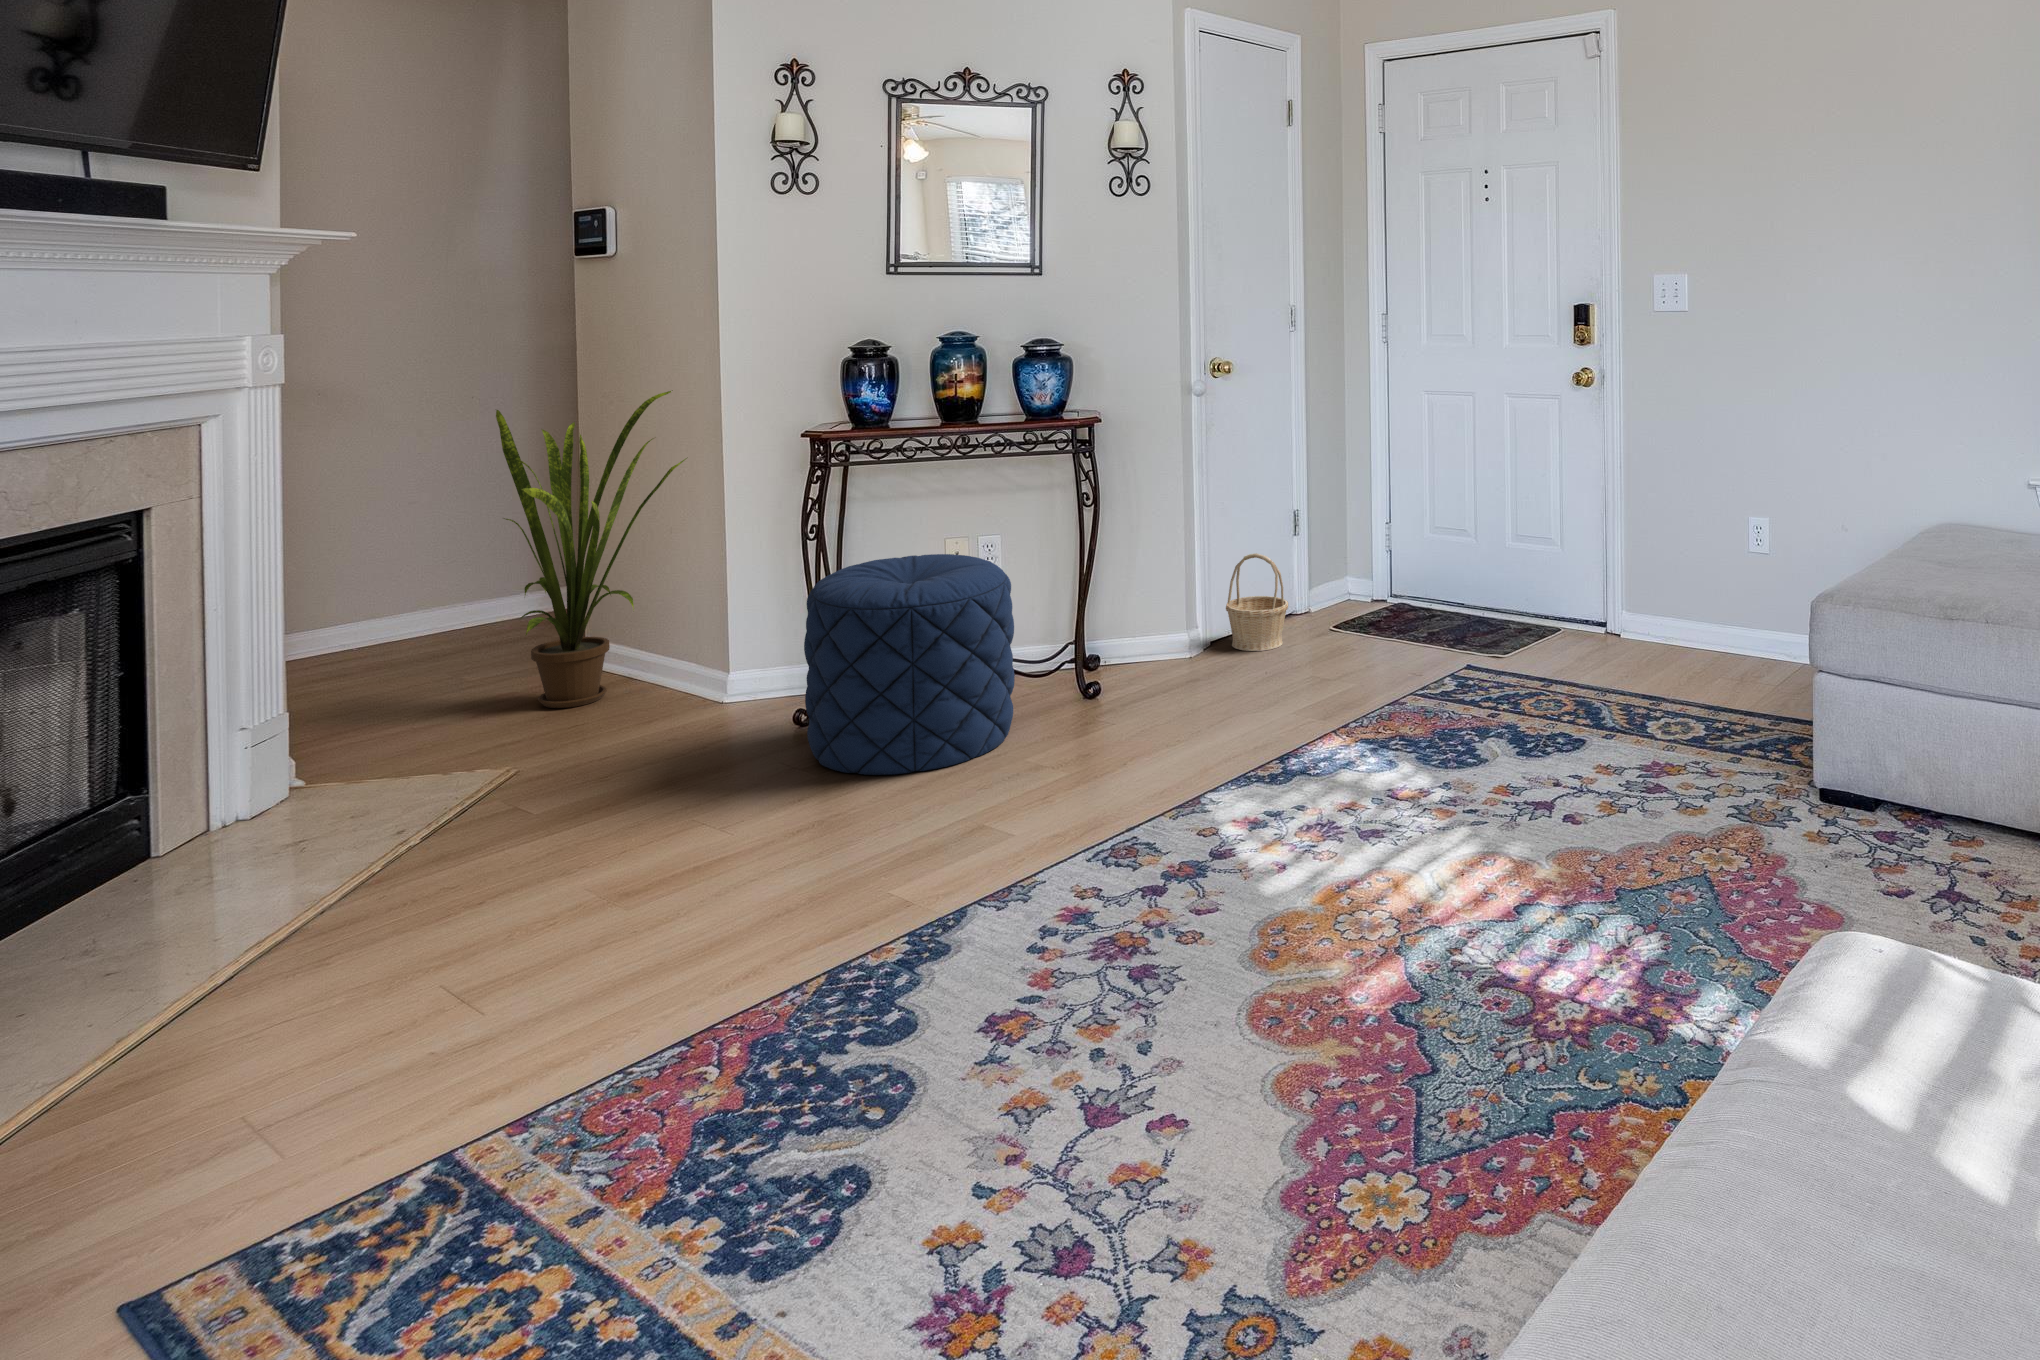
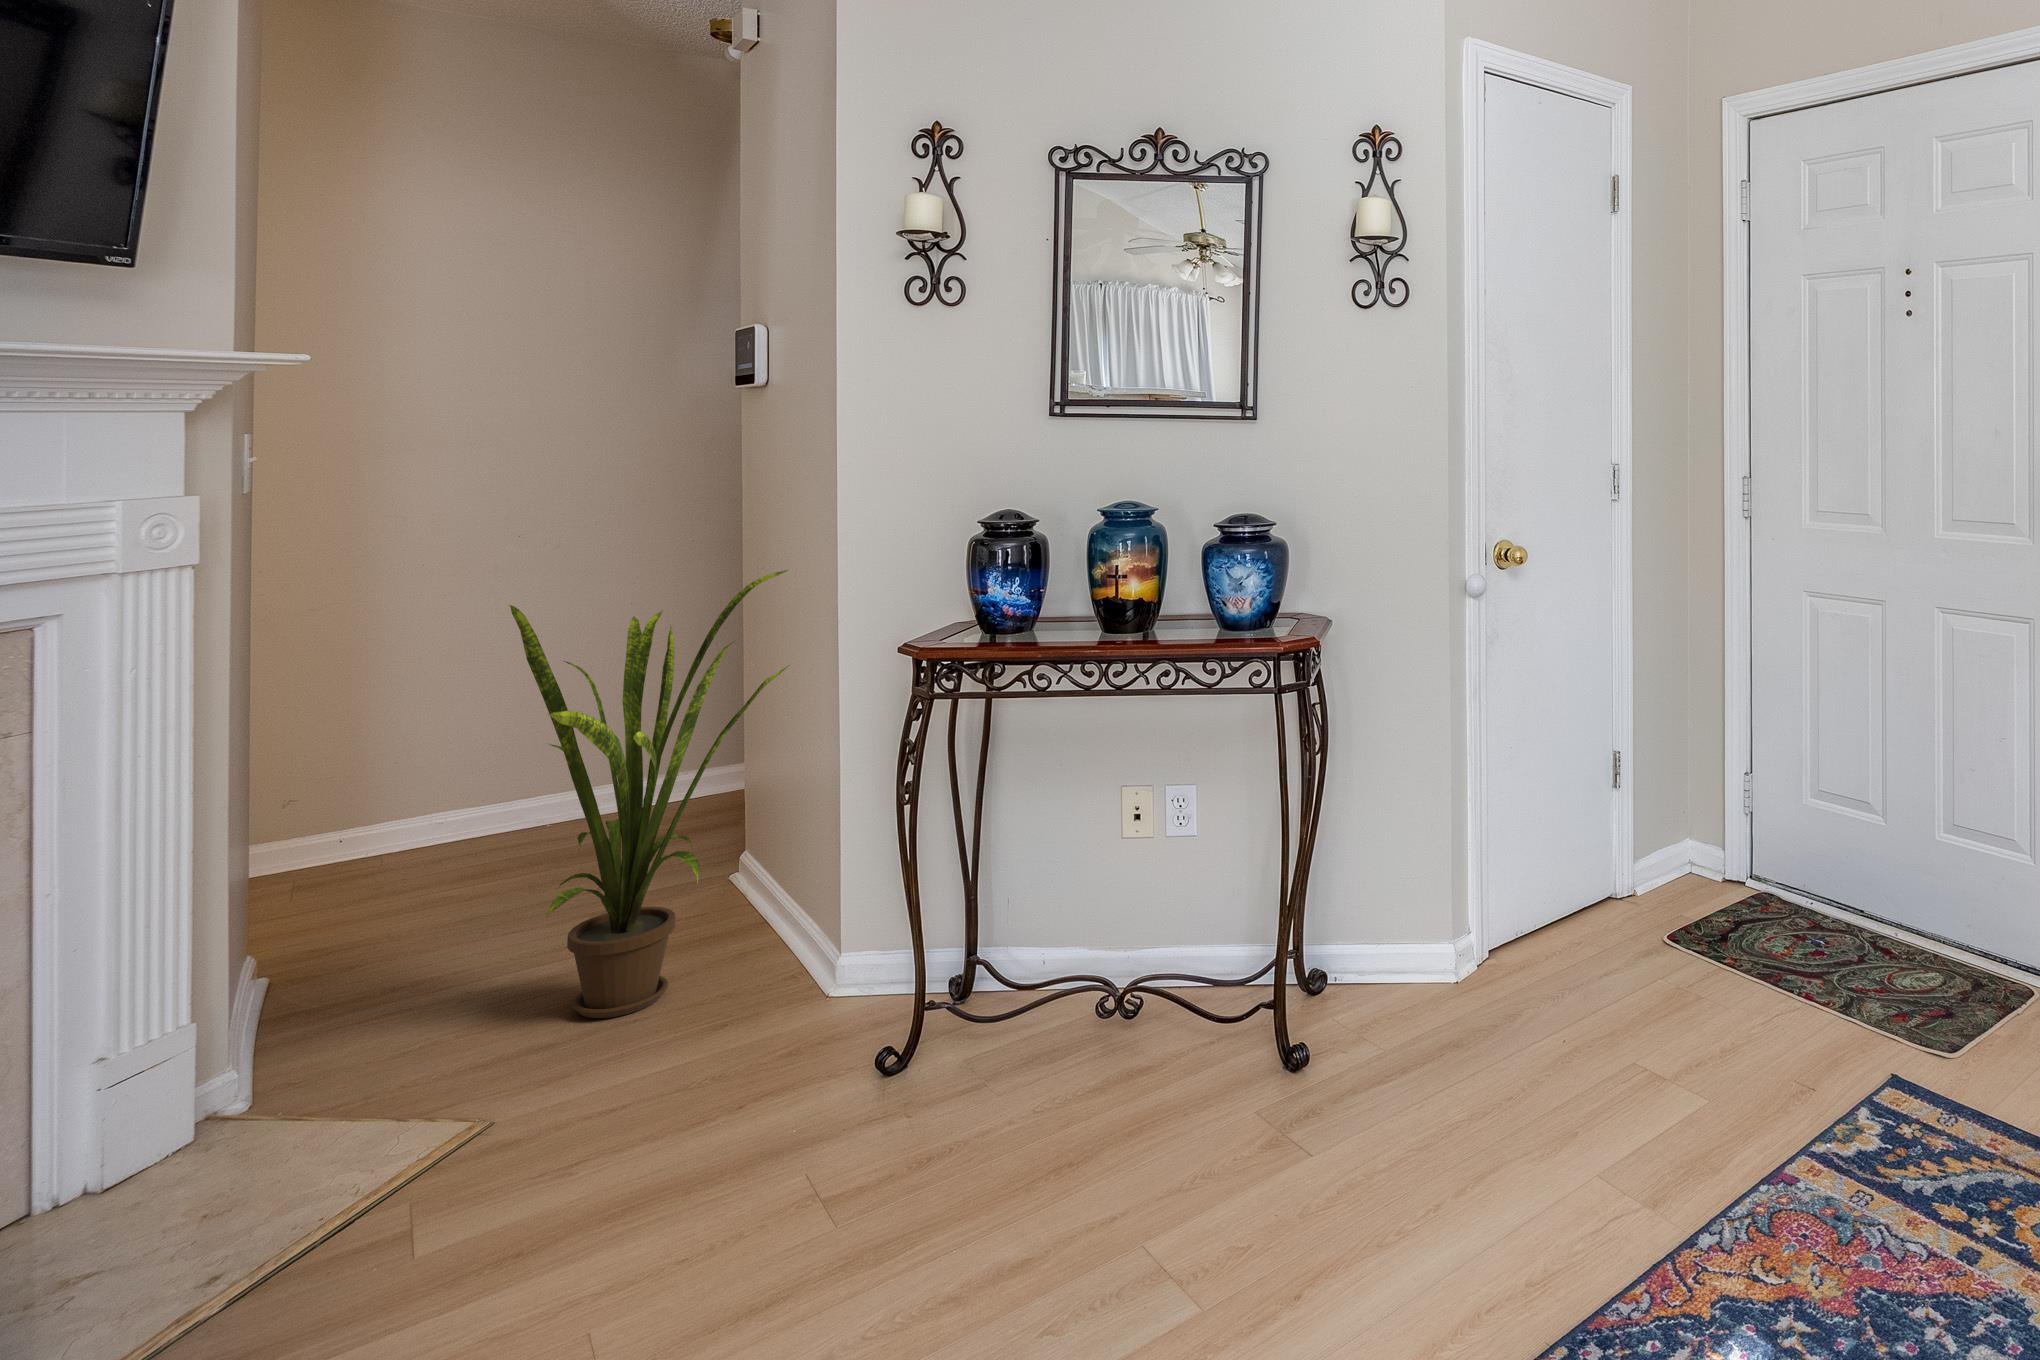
basket: present [1226,553,1288,651] -> none [1507,834,1600,991]
pouf: present [804,554,1015,775] -> none [818,853,1156,1280]

